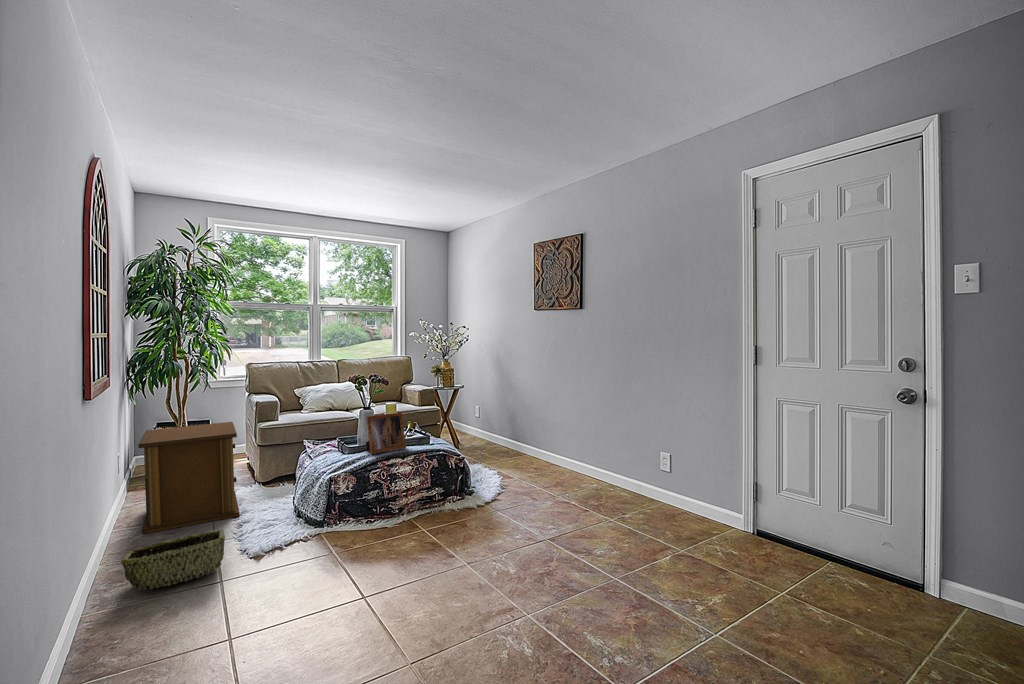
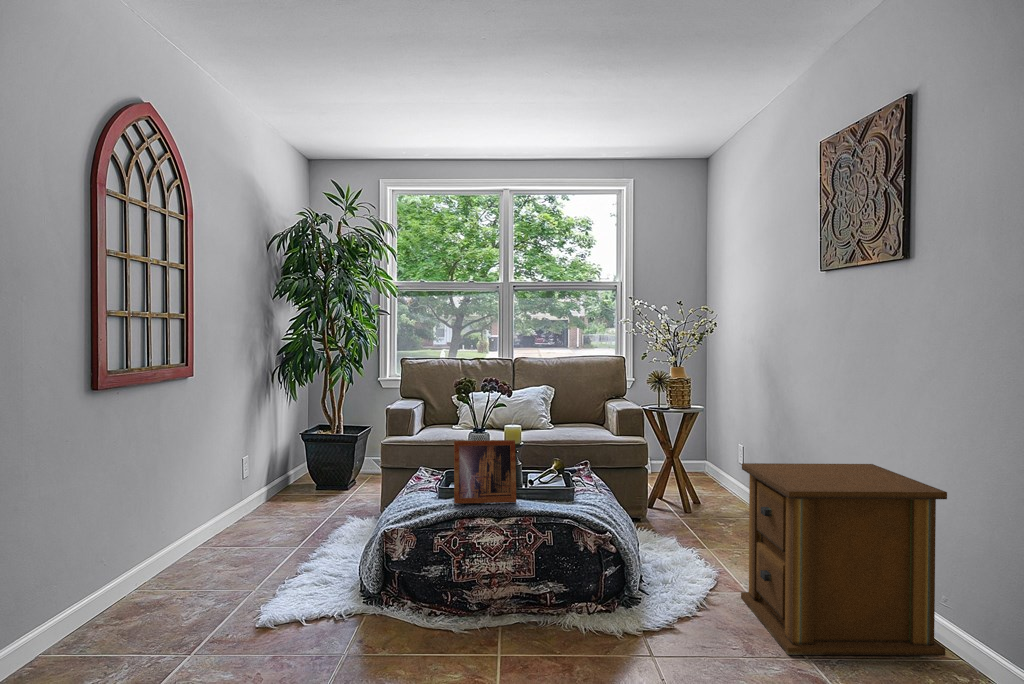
side table: present [138,422,240,534] -> present [741,463,947,656]
woven basket: present [121,530,225,589] -> none [53,580,201,646]

